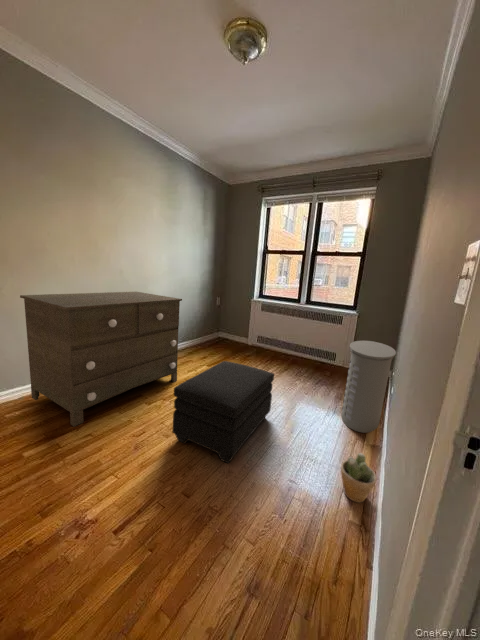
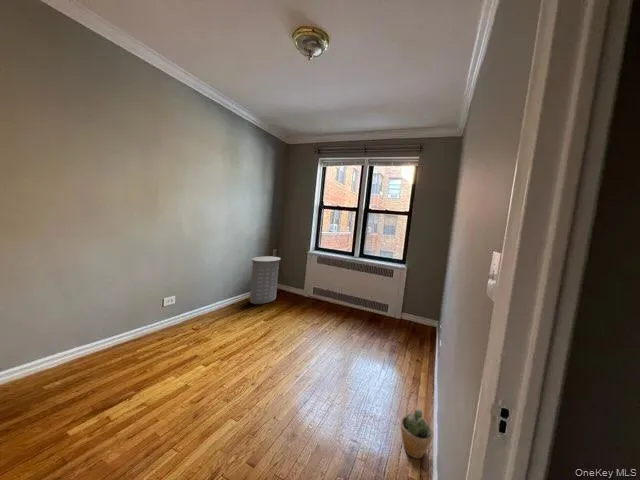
dresser: present [20,292,182,426] -> none [74,246,243,395]
laundry hamper: present [341,341,396,433] -> present [250,256,281,304]
ottoman: present [172,361,274,463] -> none [234,318,334,426]

